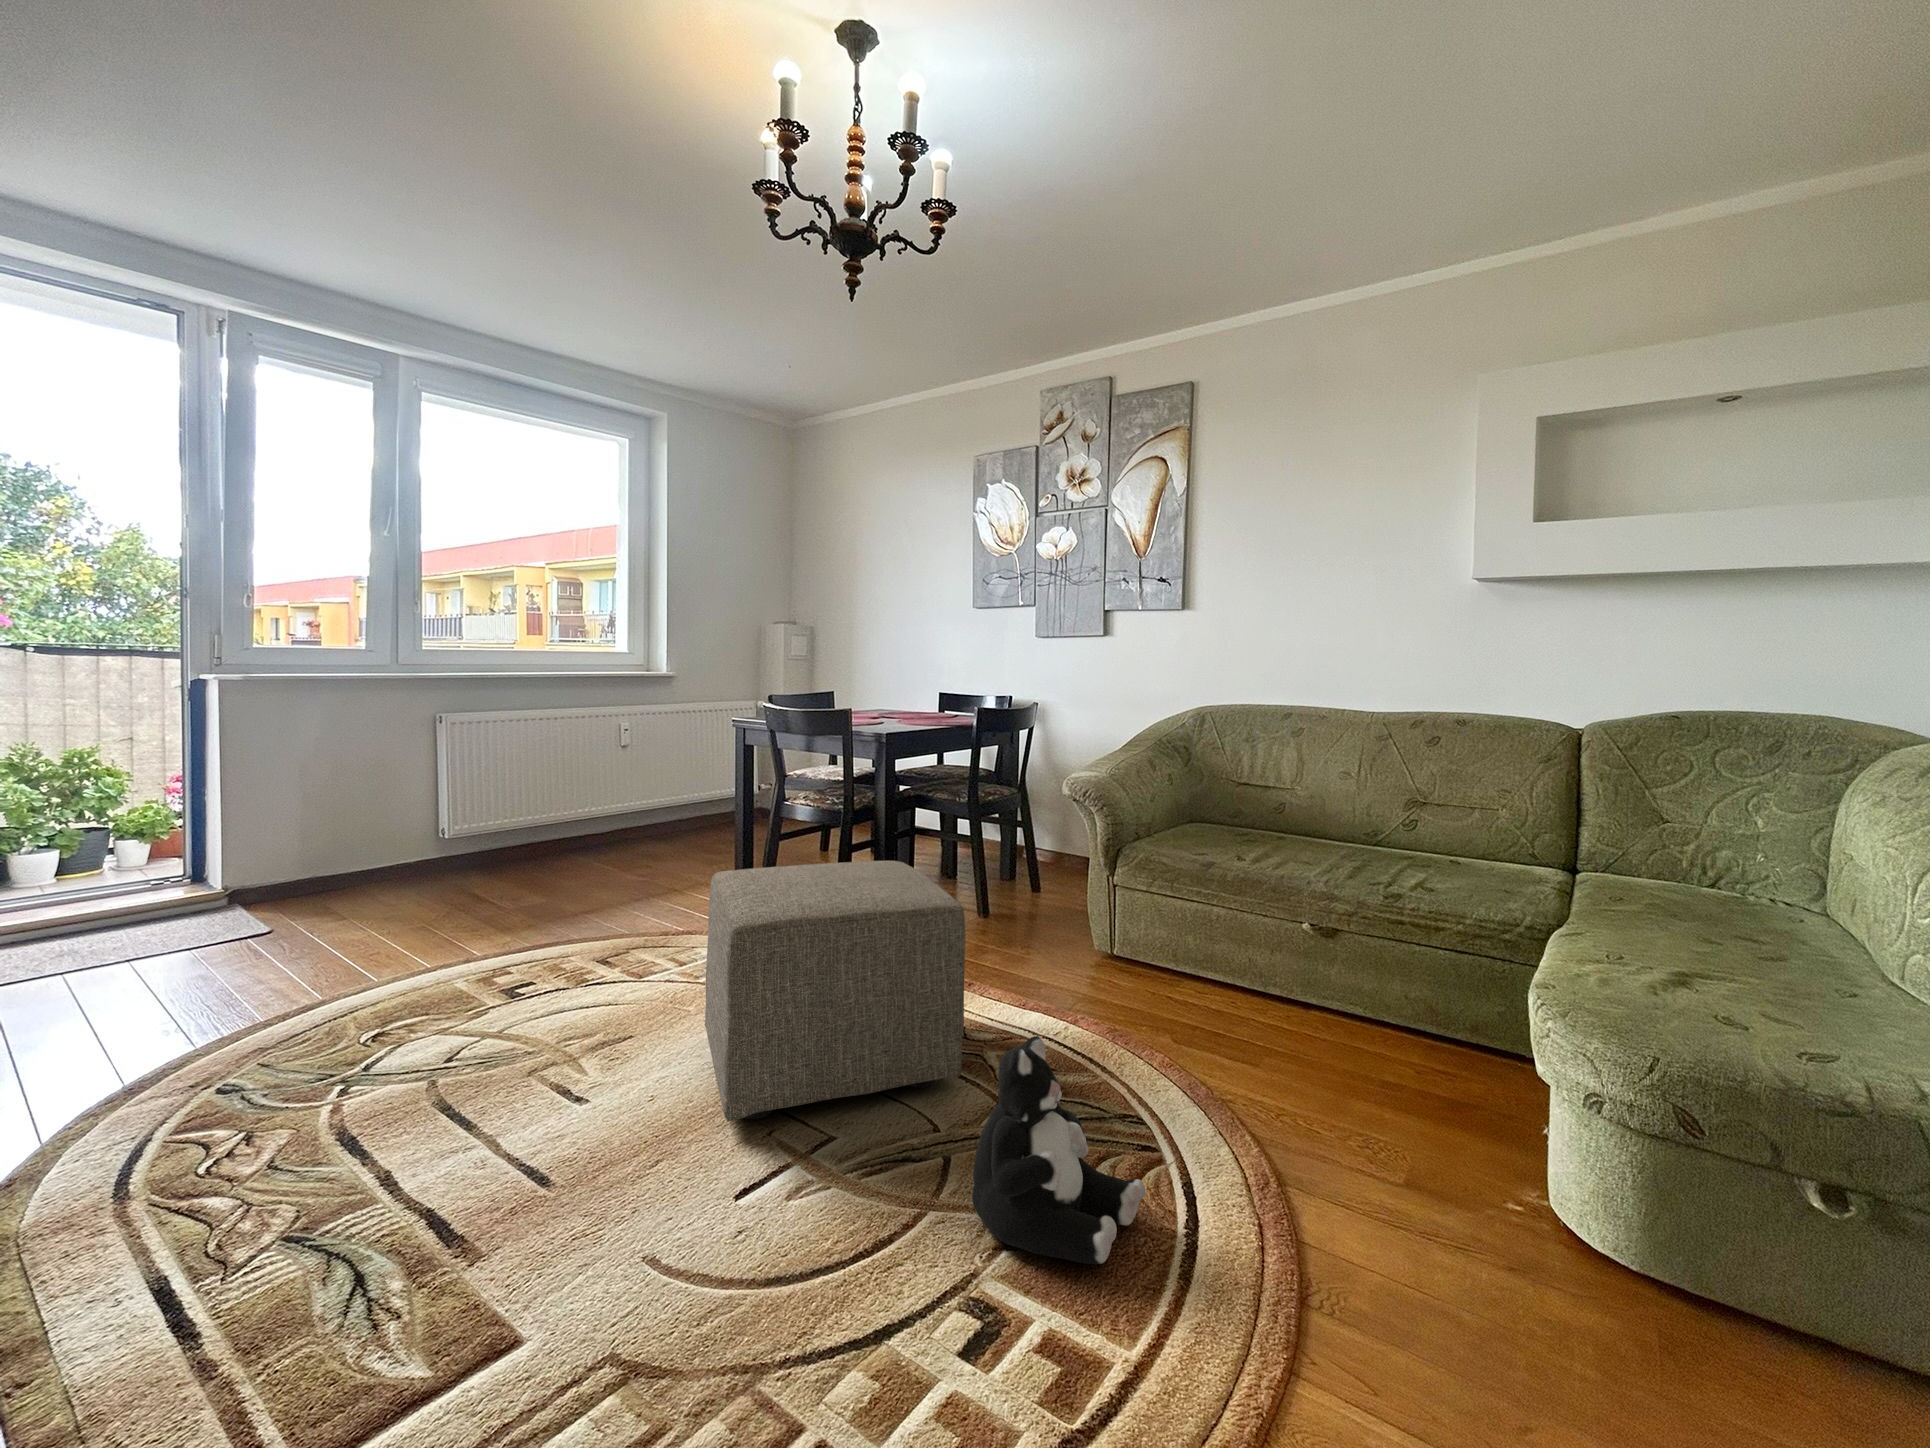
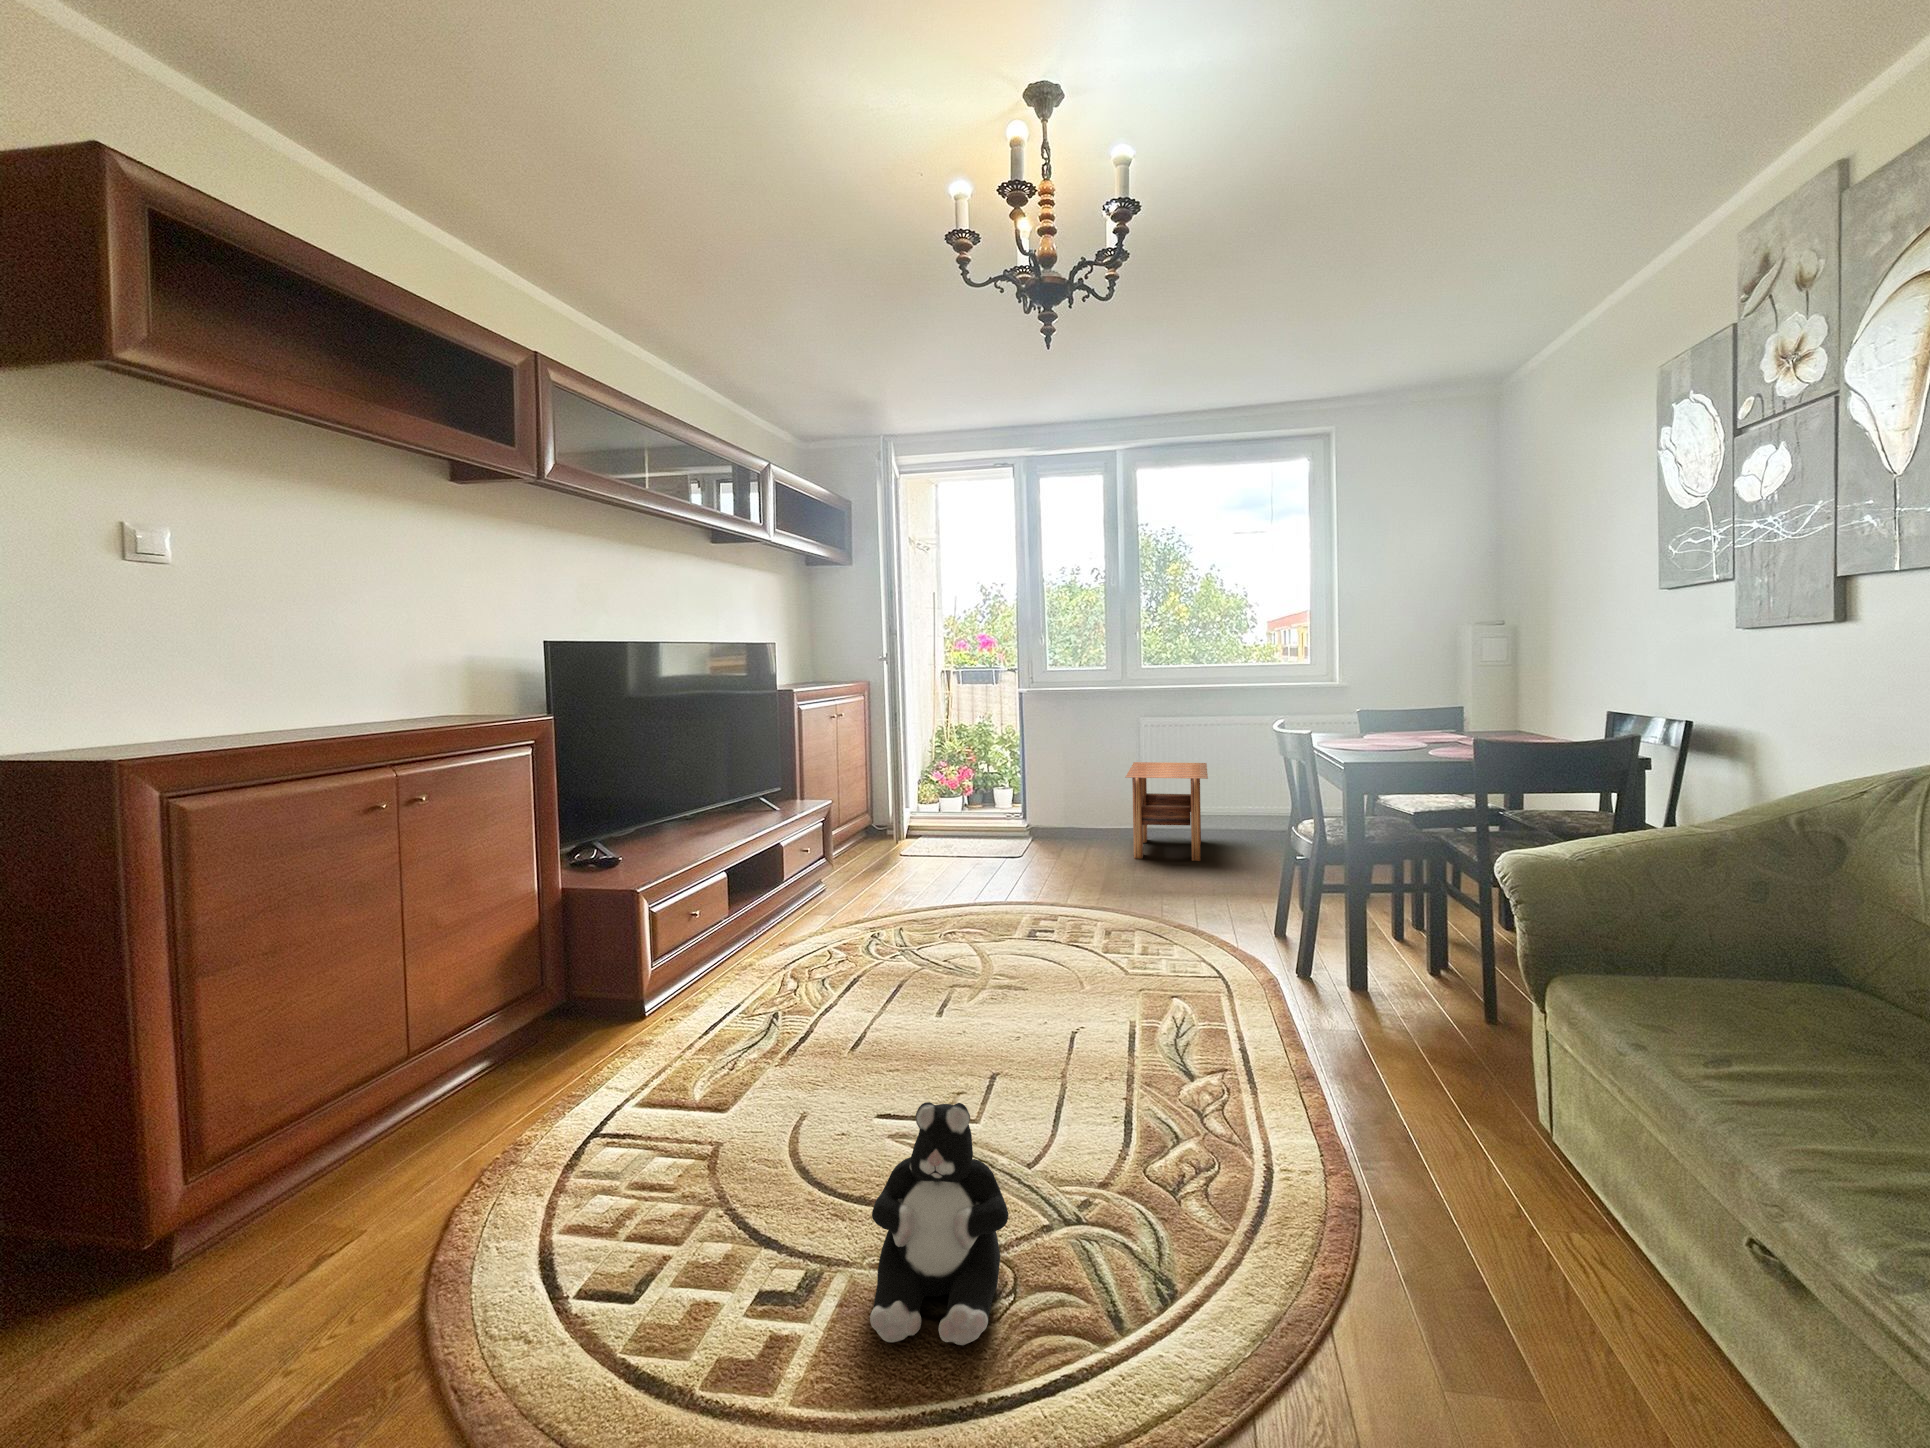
side table: none [397,769,565,903] -> present [1126,762,1208,861]
ottoman: present [705,861,966,1121] -> none [949,877,1214,1138]

